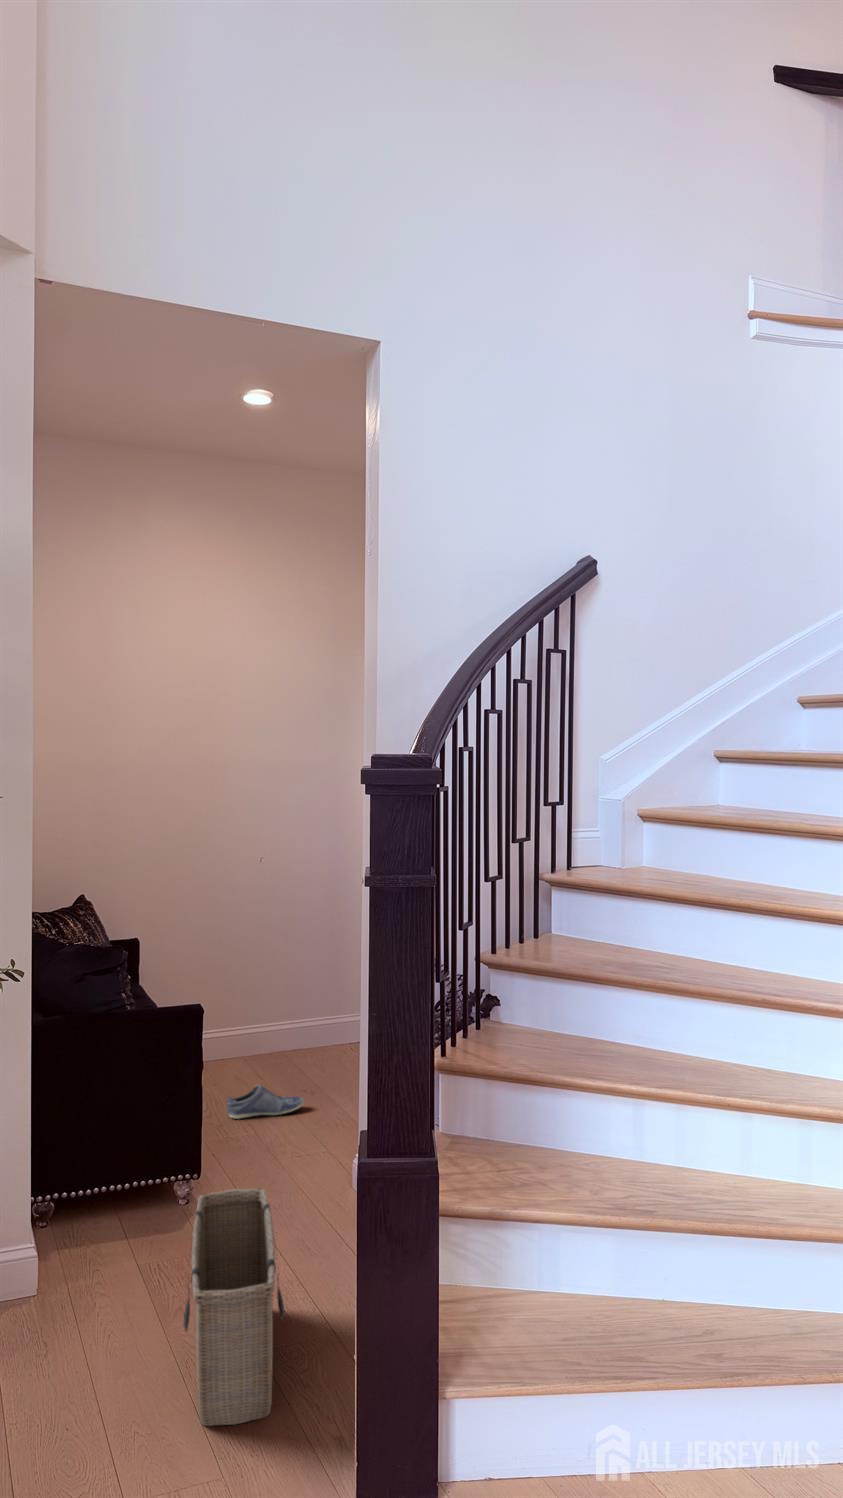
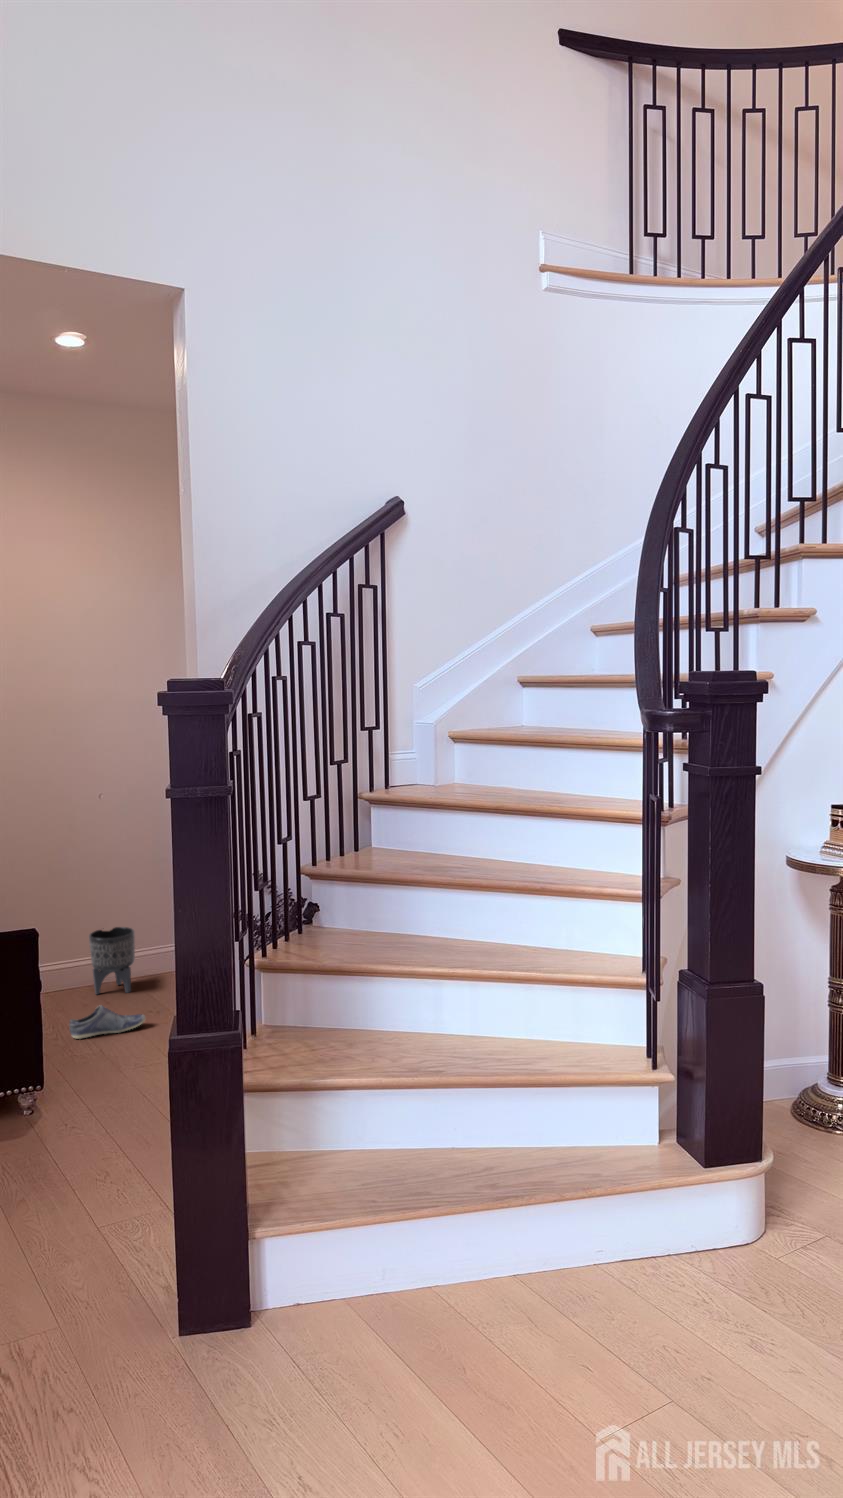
planter: none [249,999,295,1071] -> present [89,927,135,994]
basket: present [184,1189,284,1426] -> none [32,1087,126,1288]

